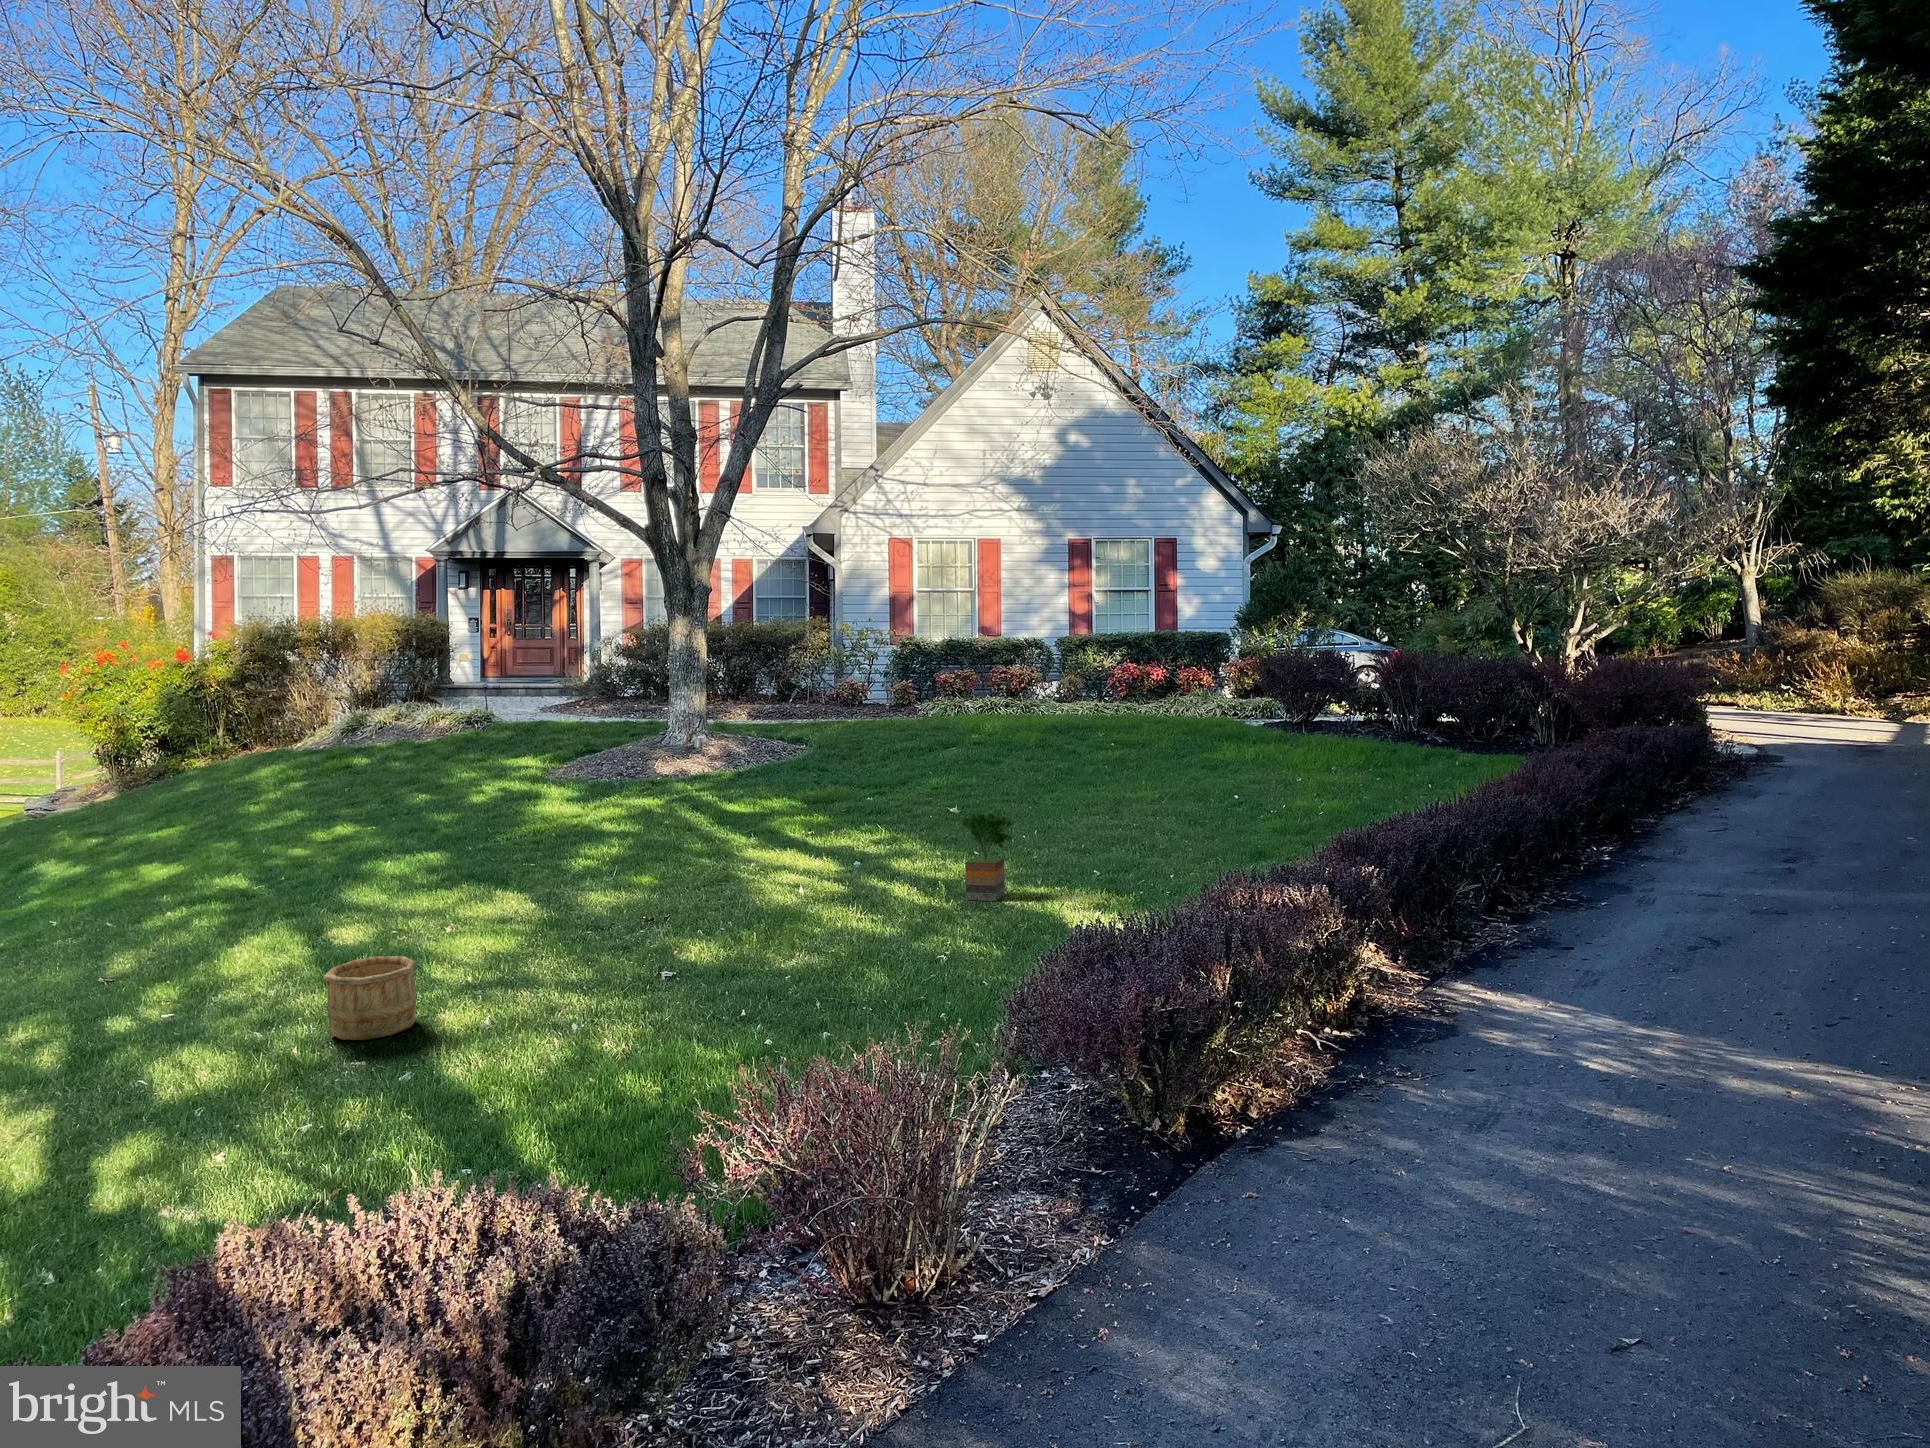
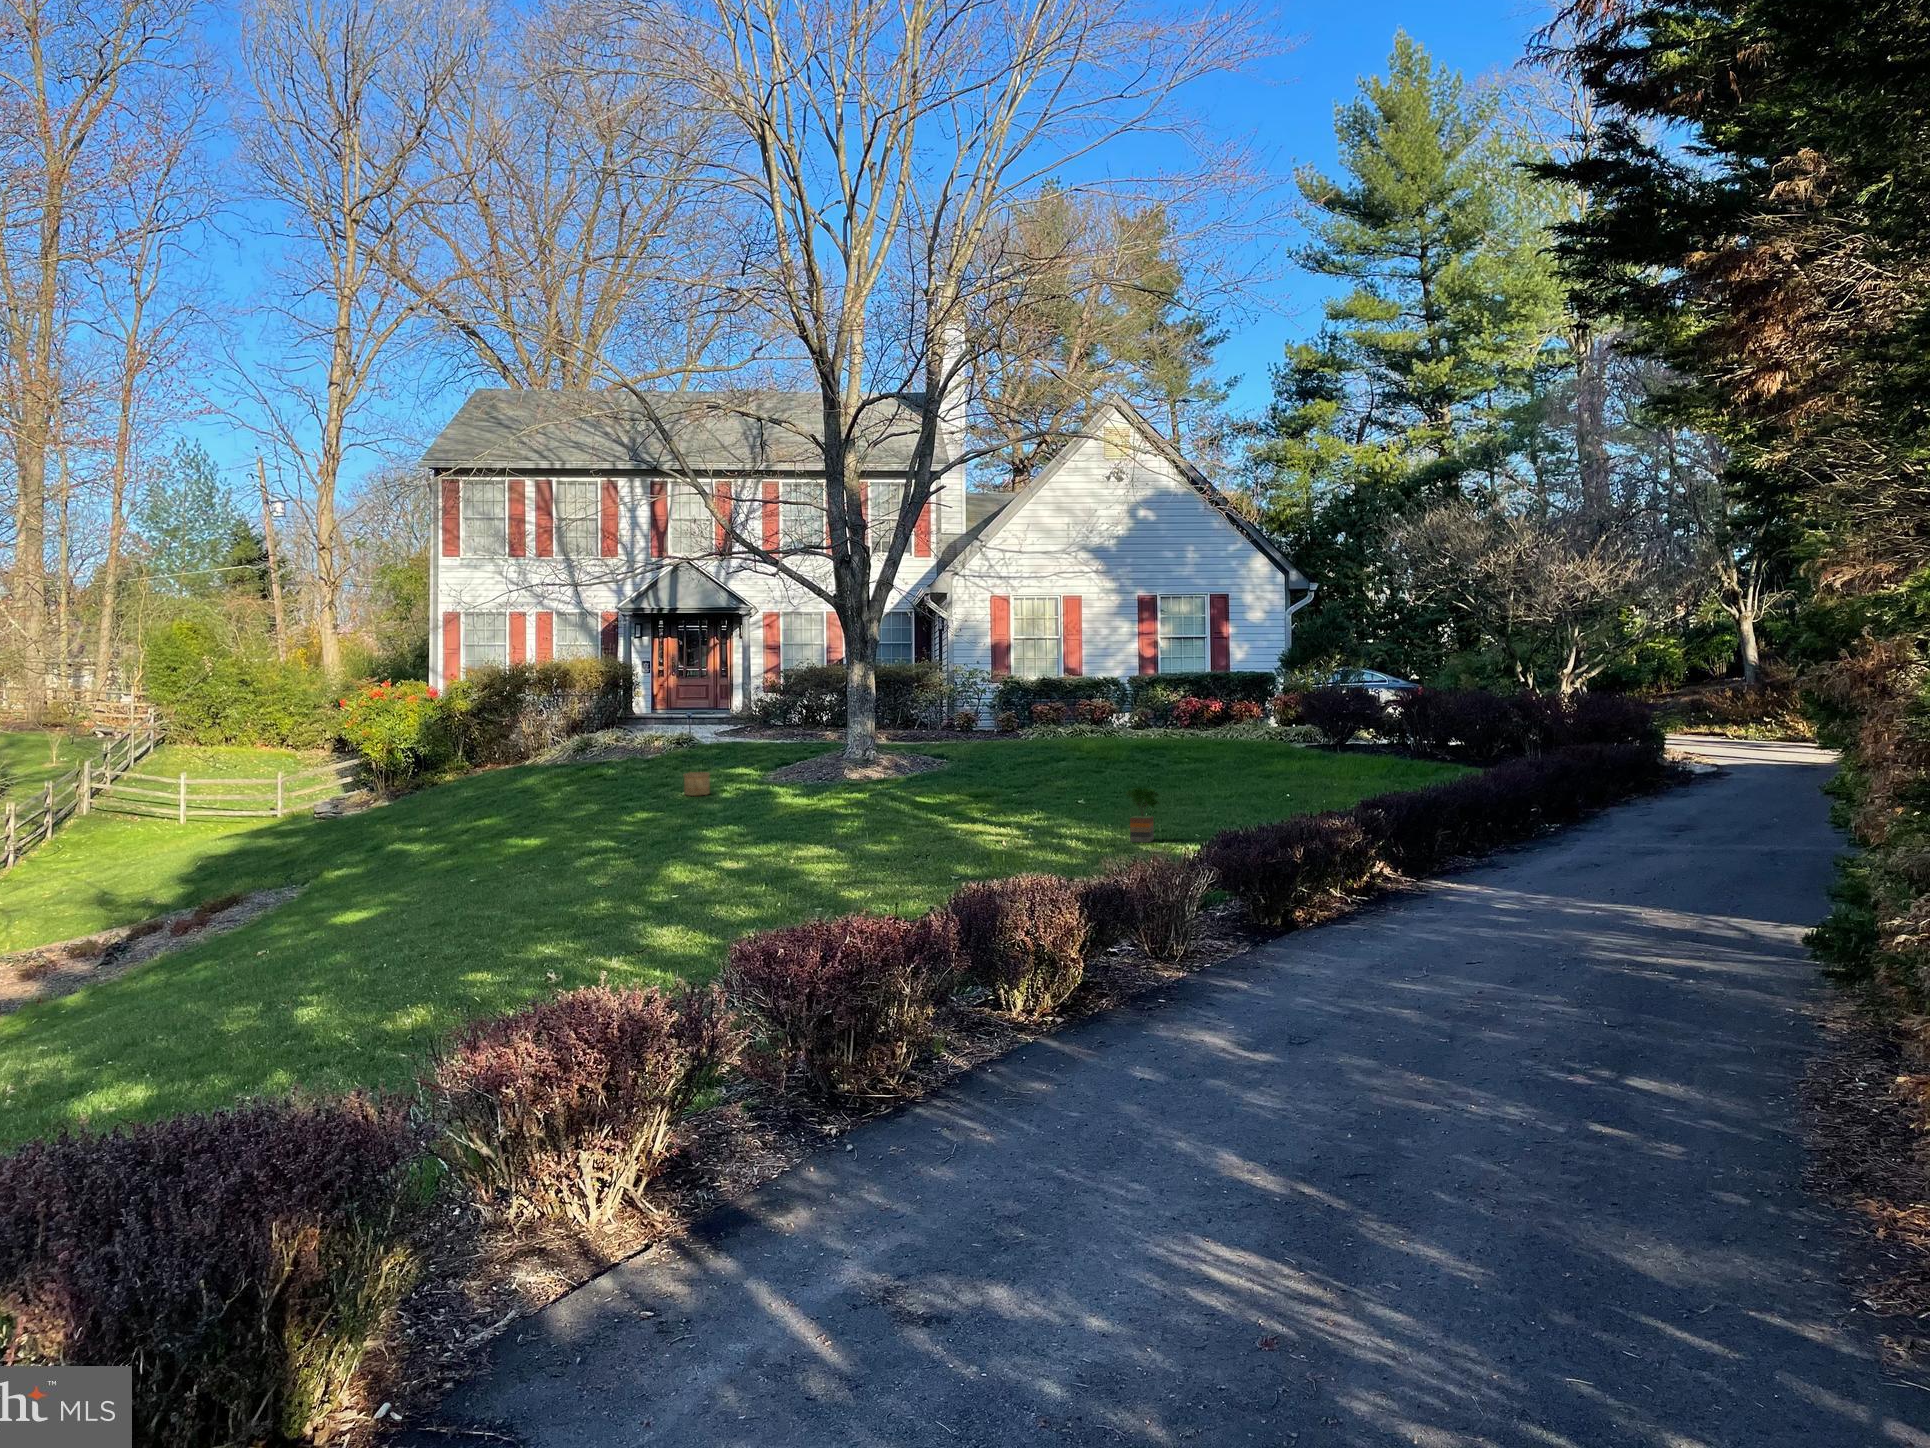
wooden bucket: present [323,956,416,1040] -> present [683,772,710,796]

